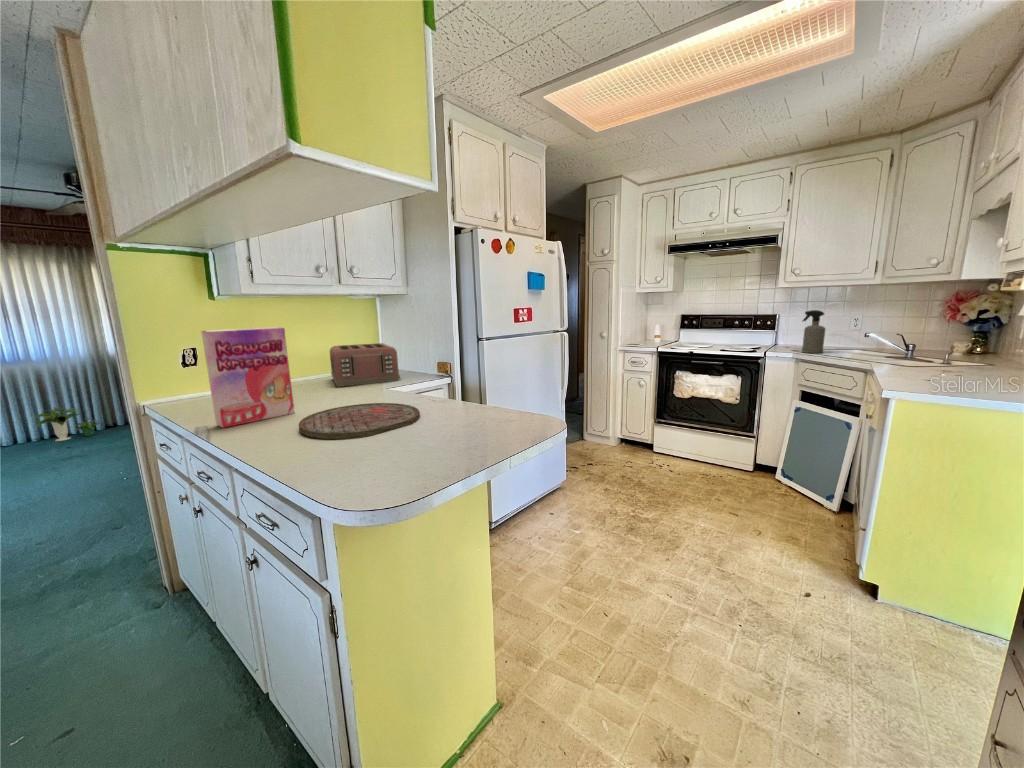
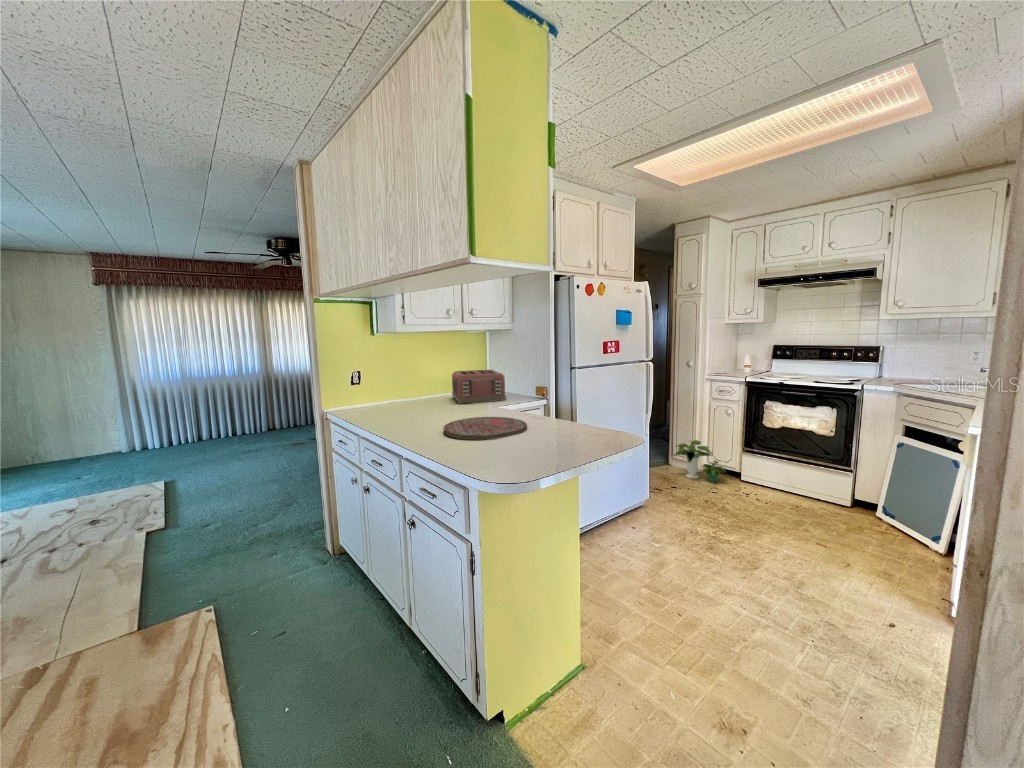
spray bottle: present [802,310,825,353] -> none [905,343,933,388]
cereal box: present [201,327,294,428] -> none [382,359,435,429]
potted plant: present [35,407,99,441] -> present [673,440,725,483]

